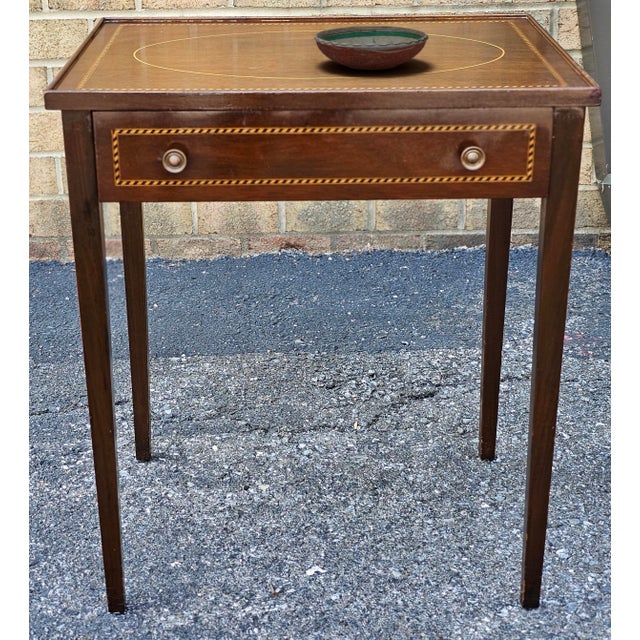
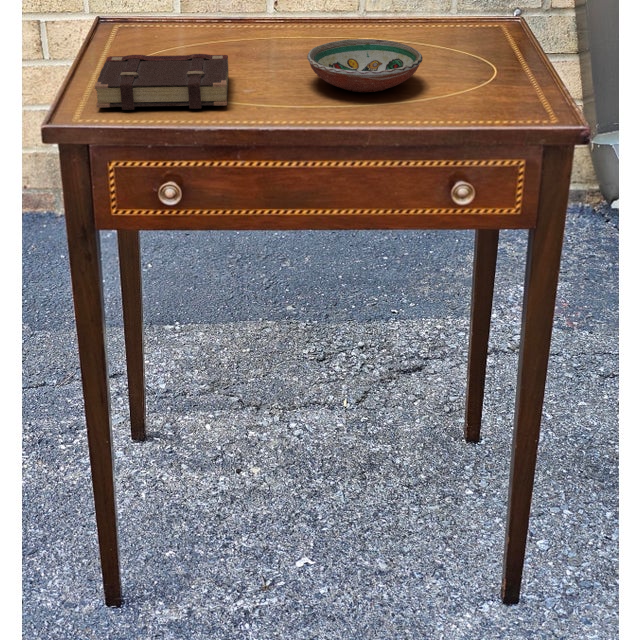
book: none [103,37,236,82] -> present [95,54,229,110]

